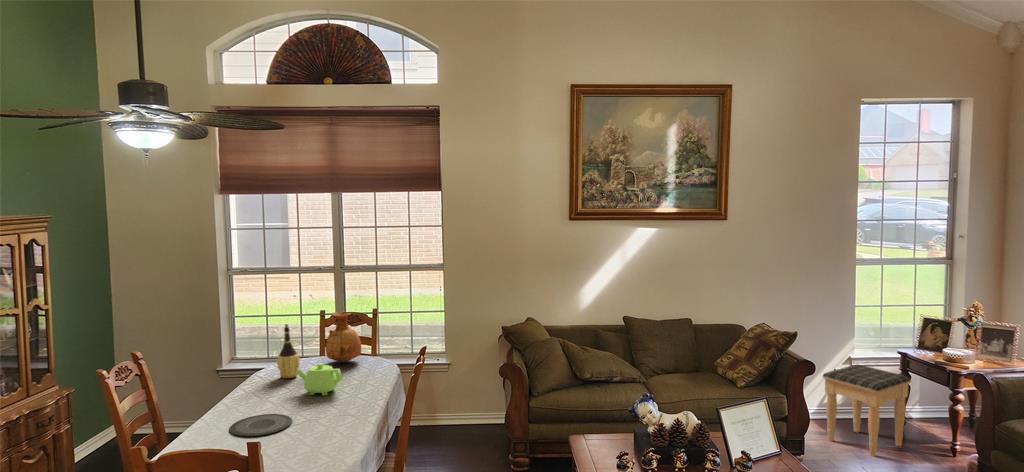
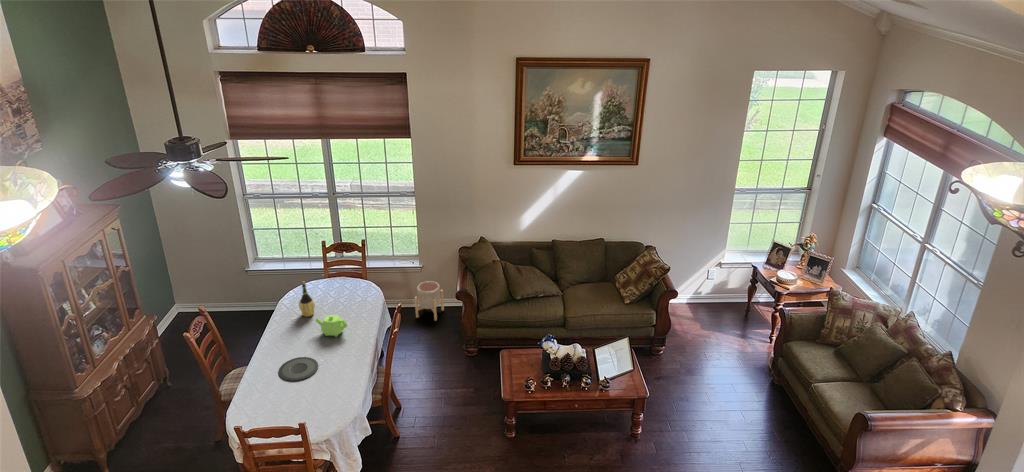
vase: present [326,312,361,363] -> none [331,264,357,298]
footstool: present [823,364,911,457] -> none [691,275,752,343]
planter: none [439,383,478,436] -> present [415,281,444,321]

